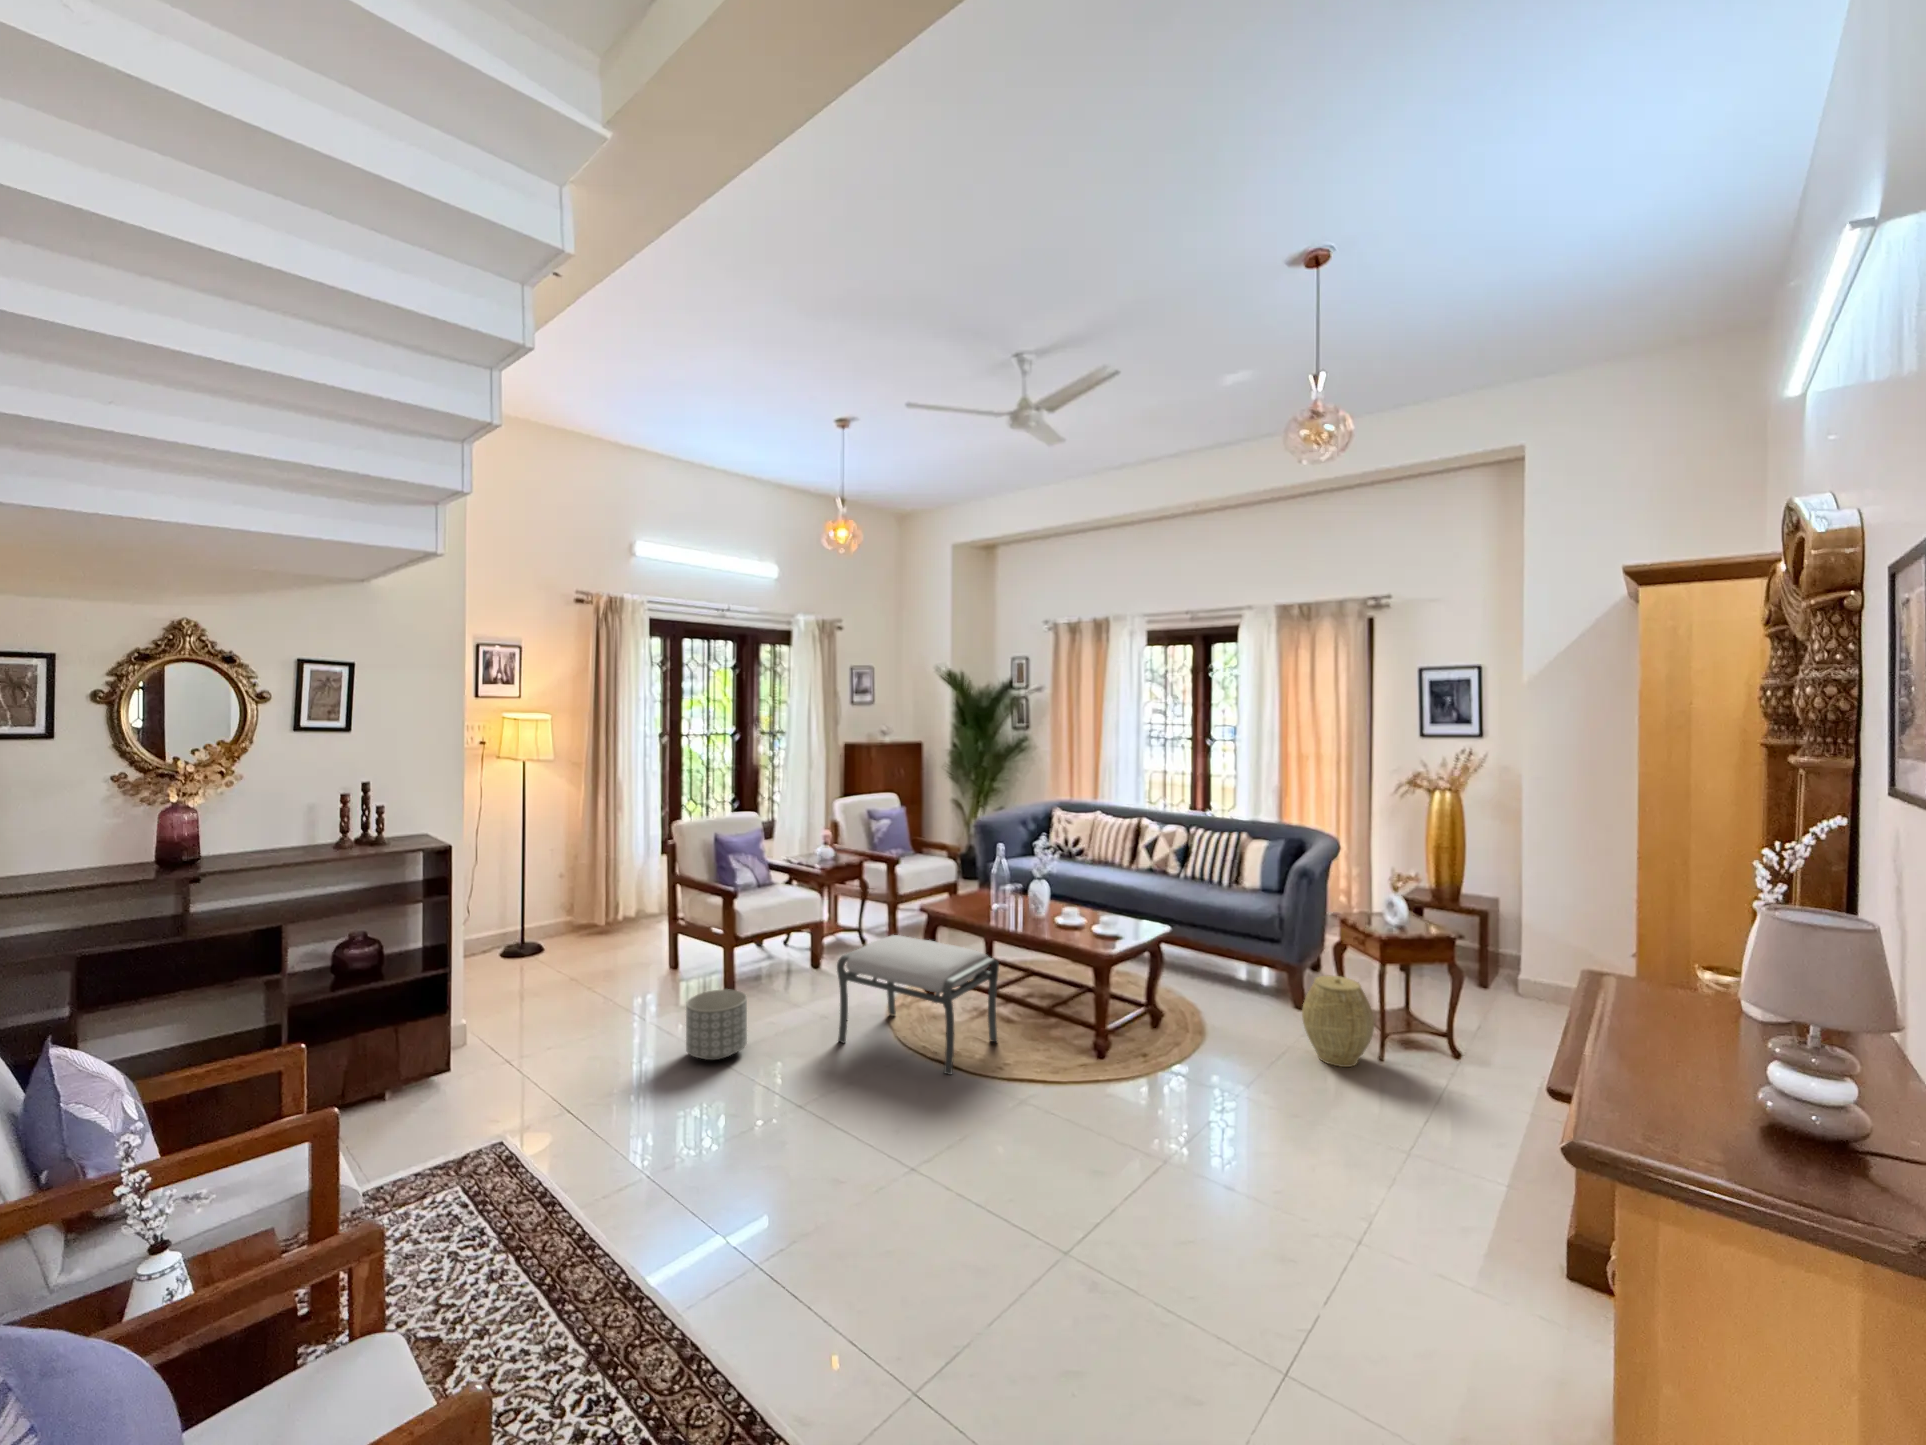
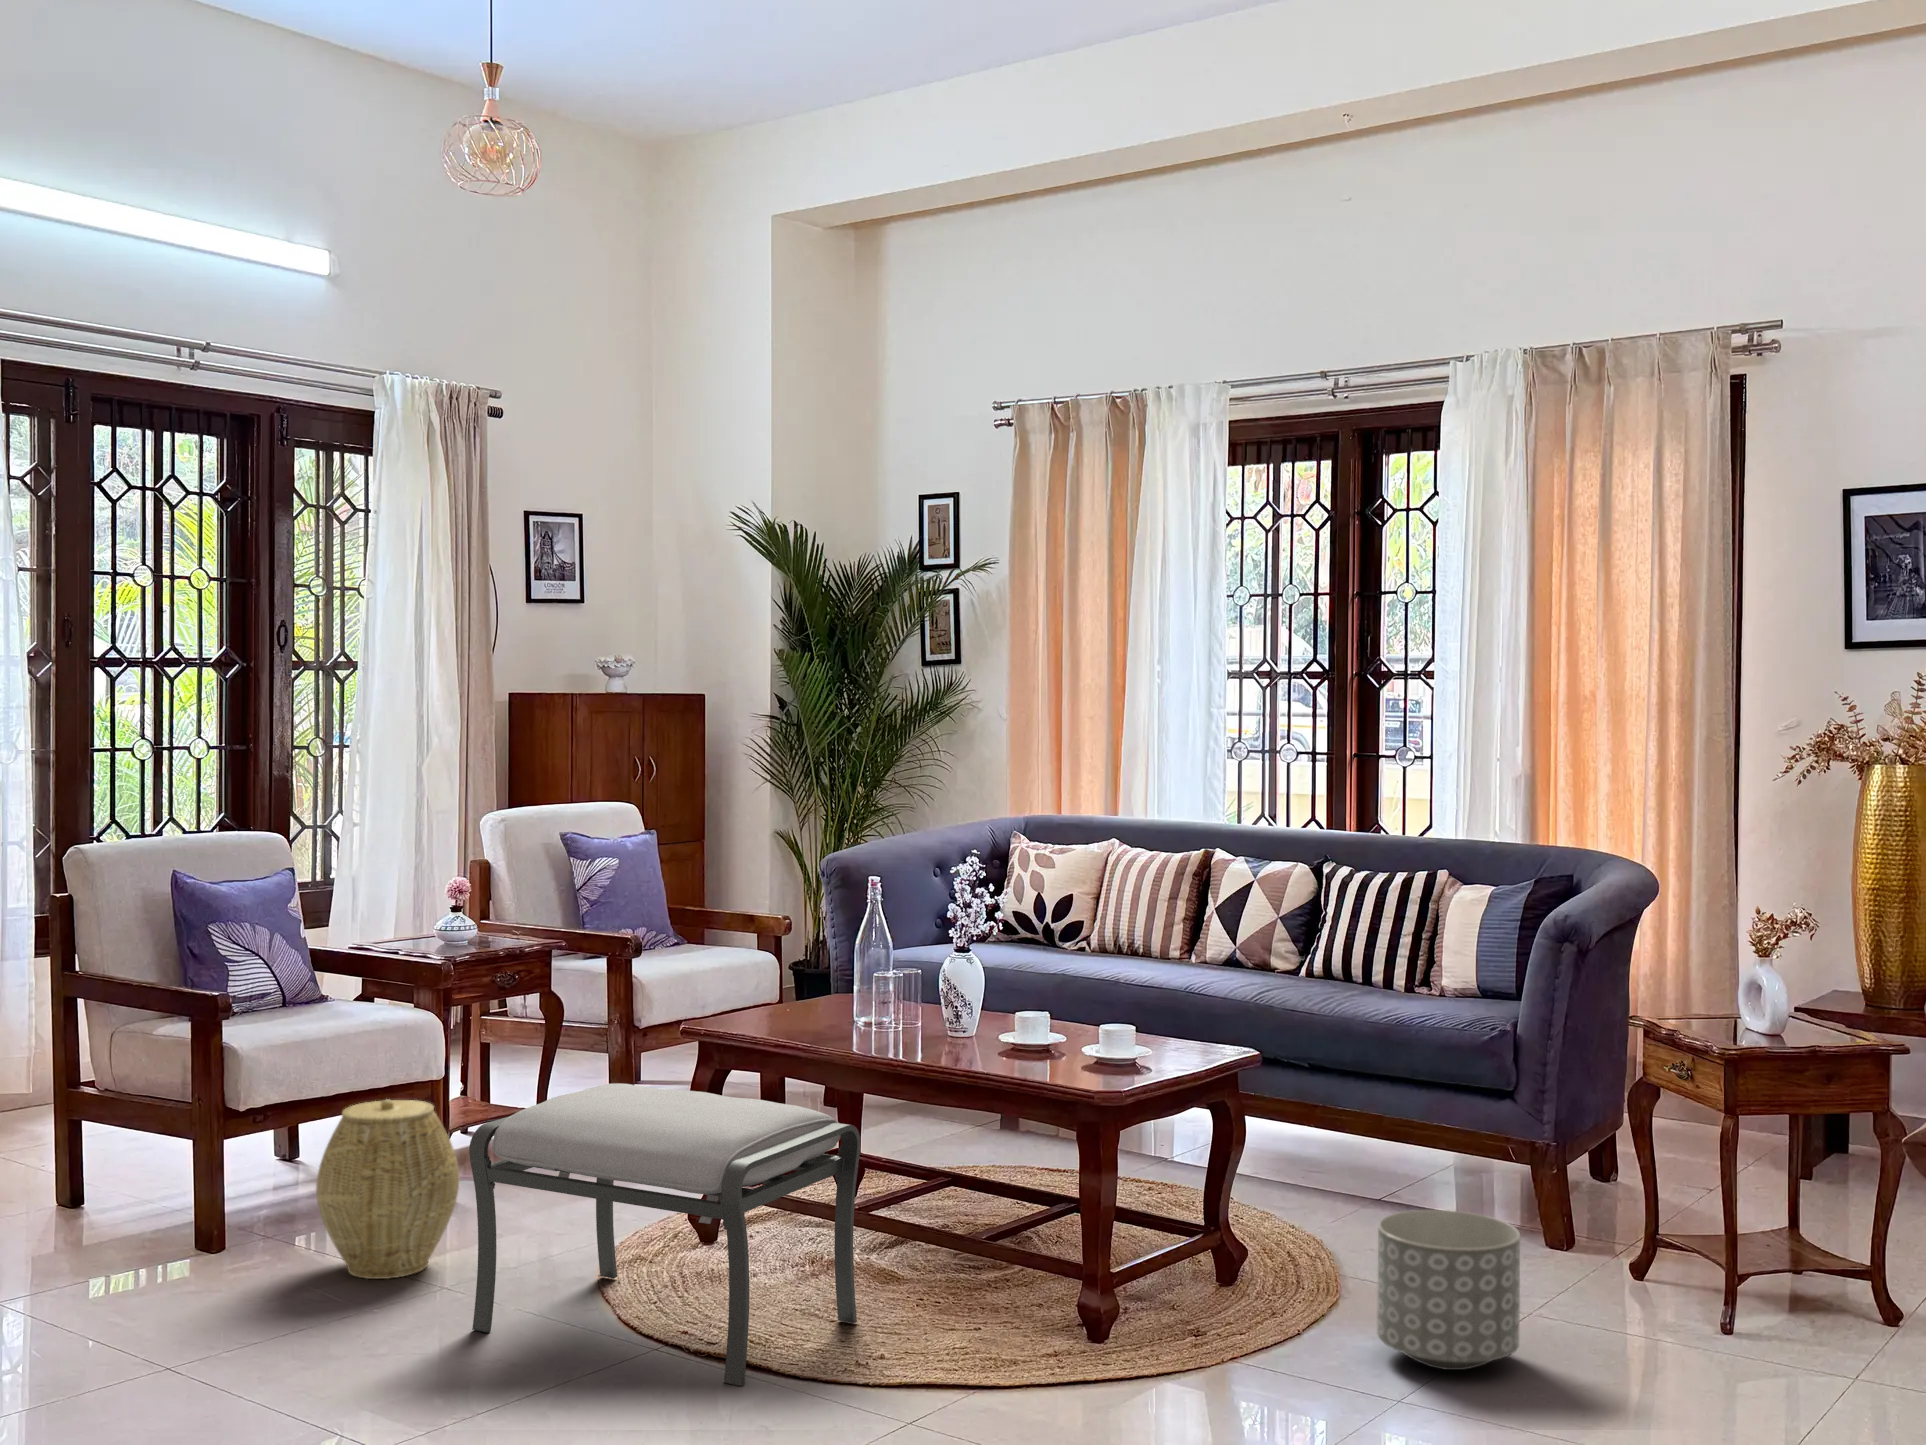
woven basket: present [1302,976,1374,1067] -> present [316,1099,459,1279]
planter: present [686,989,747,1060] -> present [1377,1210,1520,1370]

